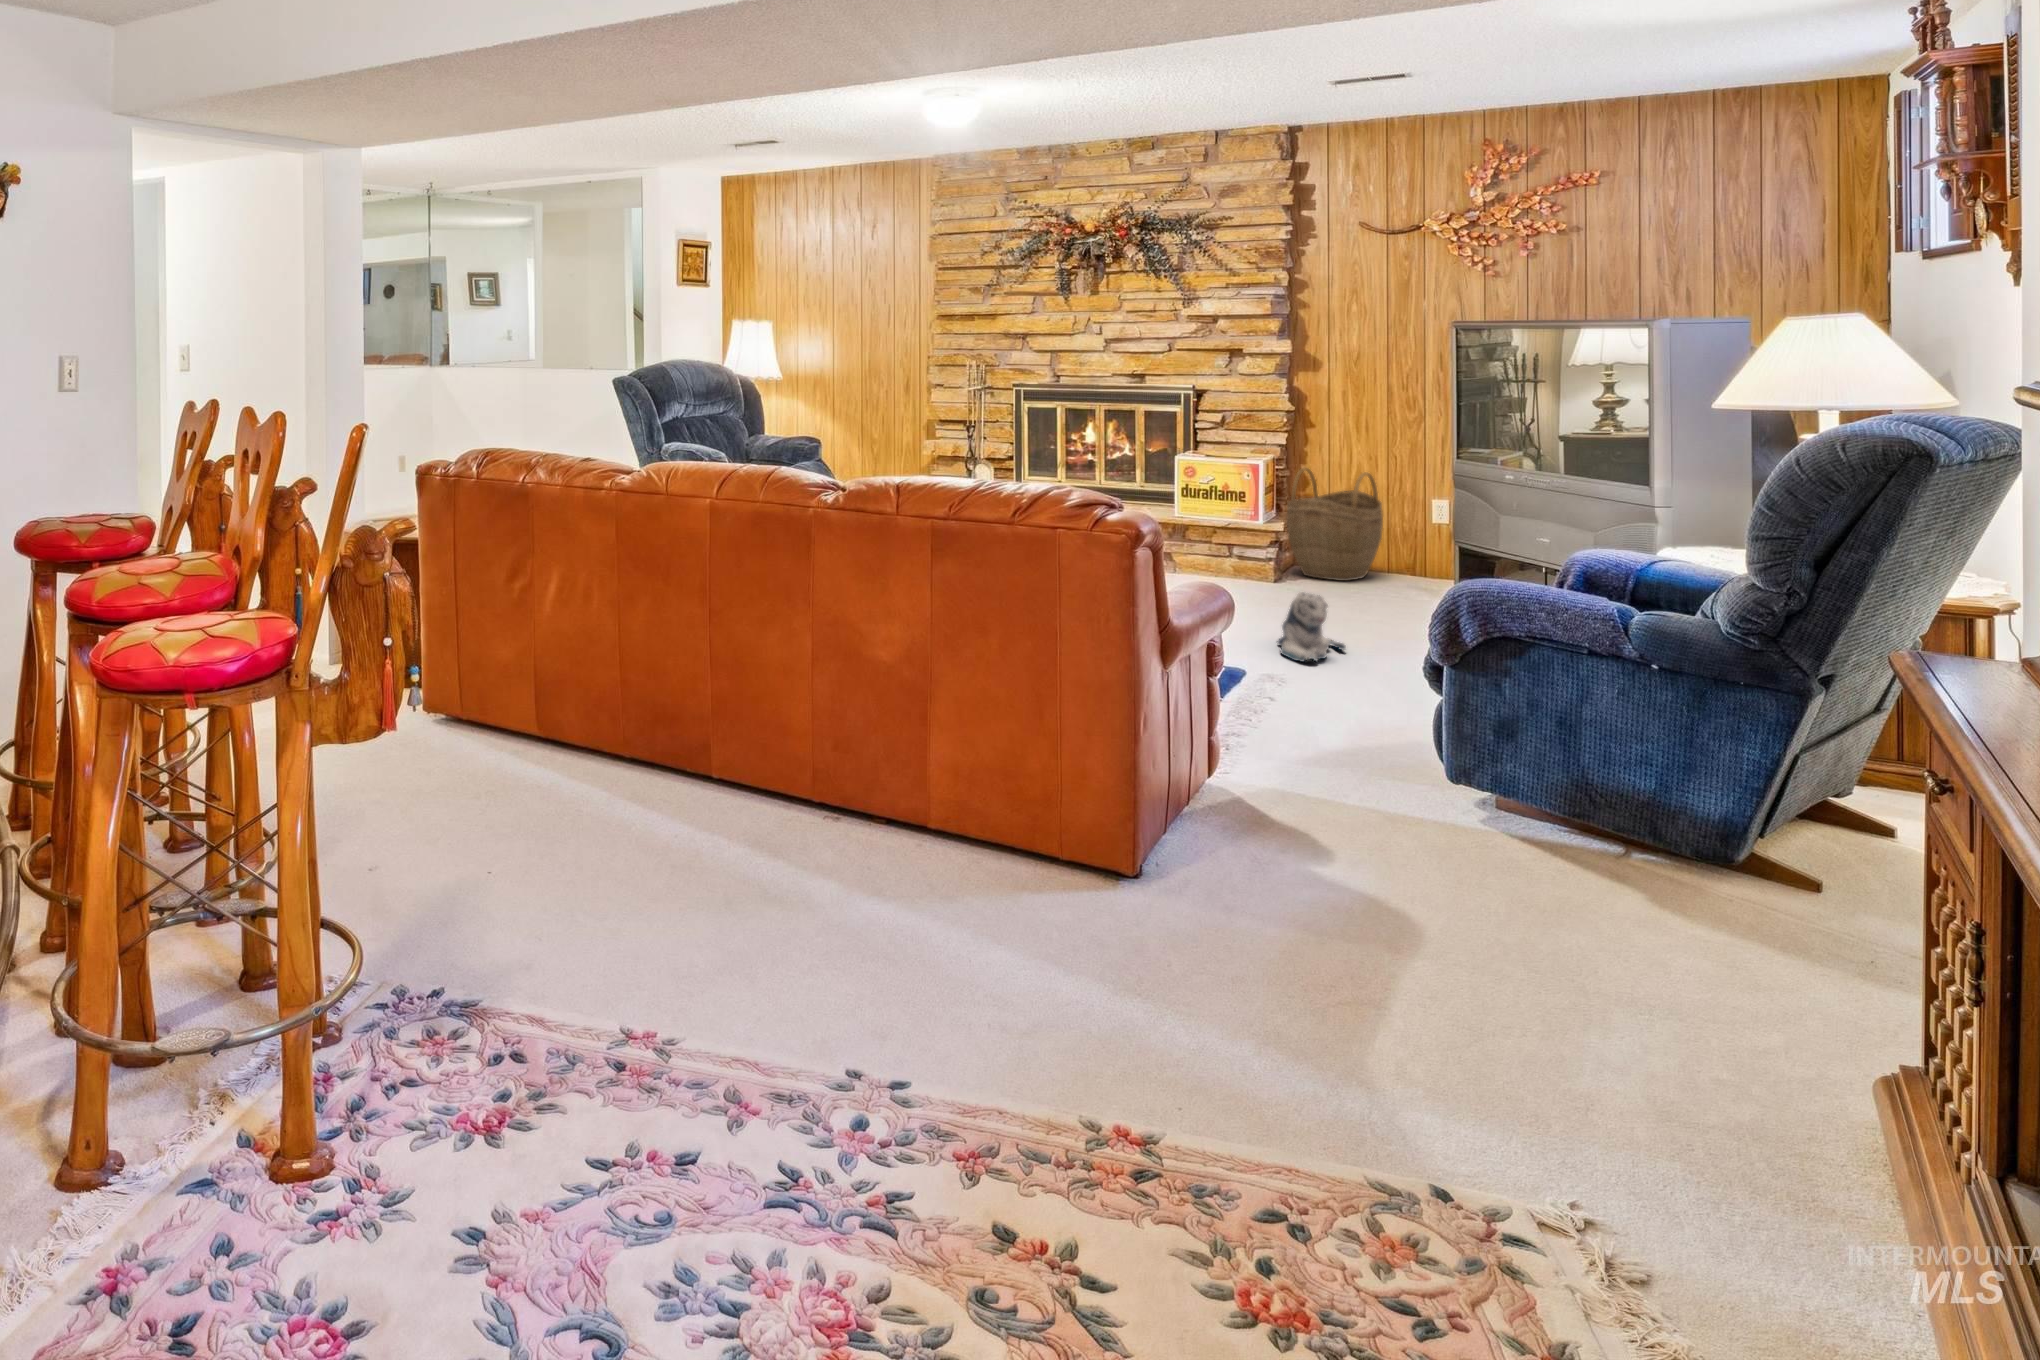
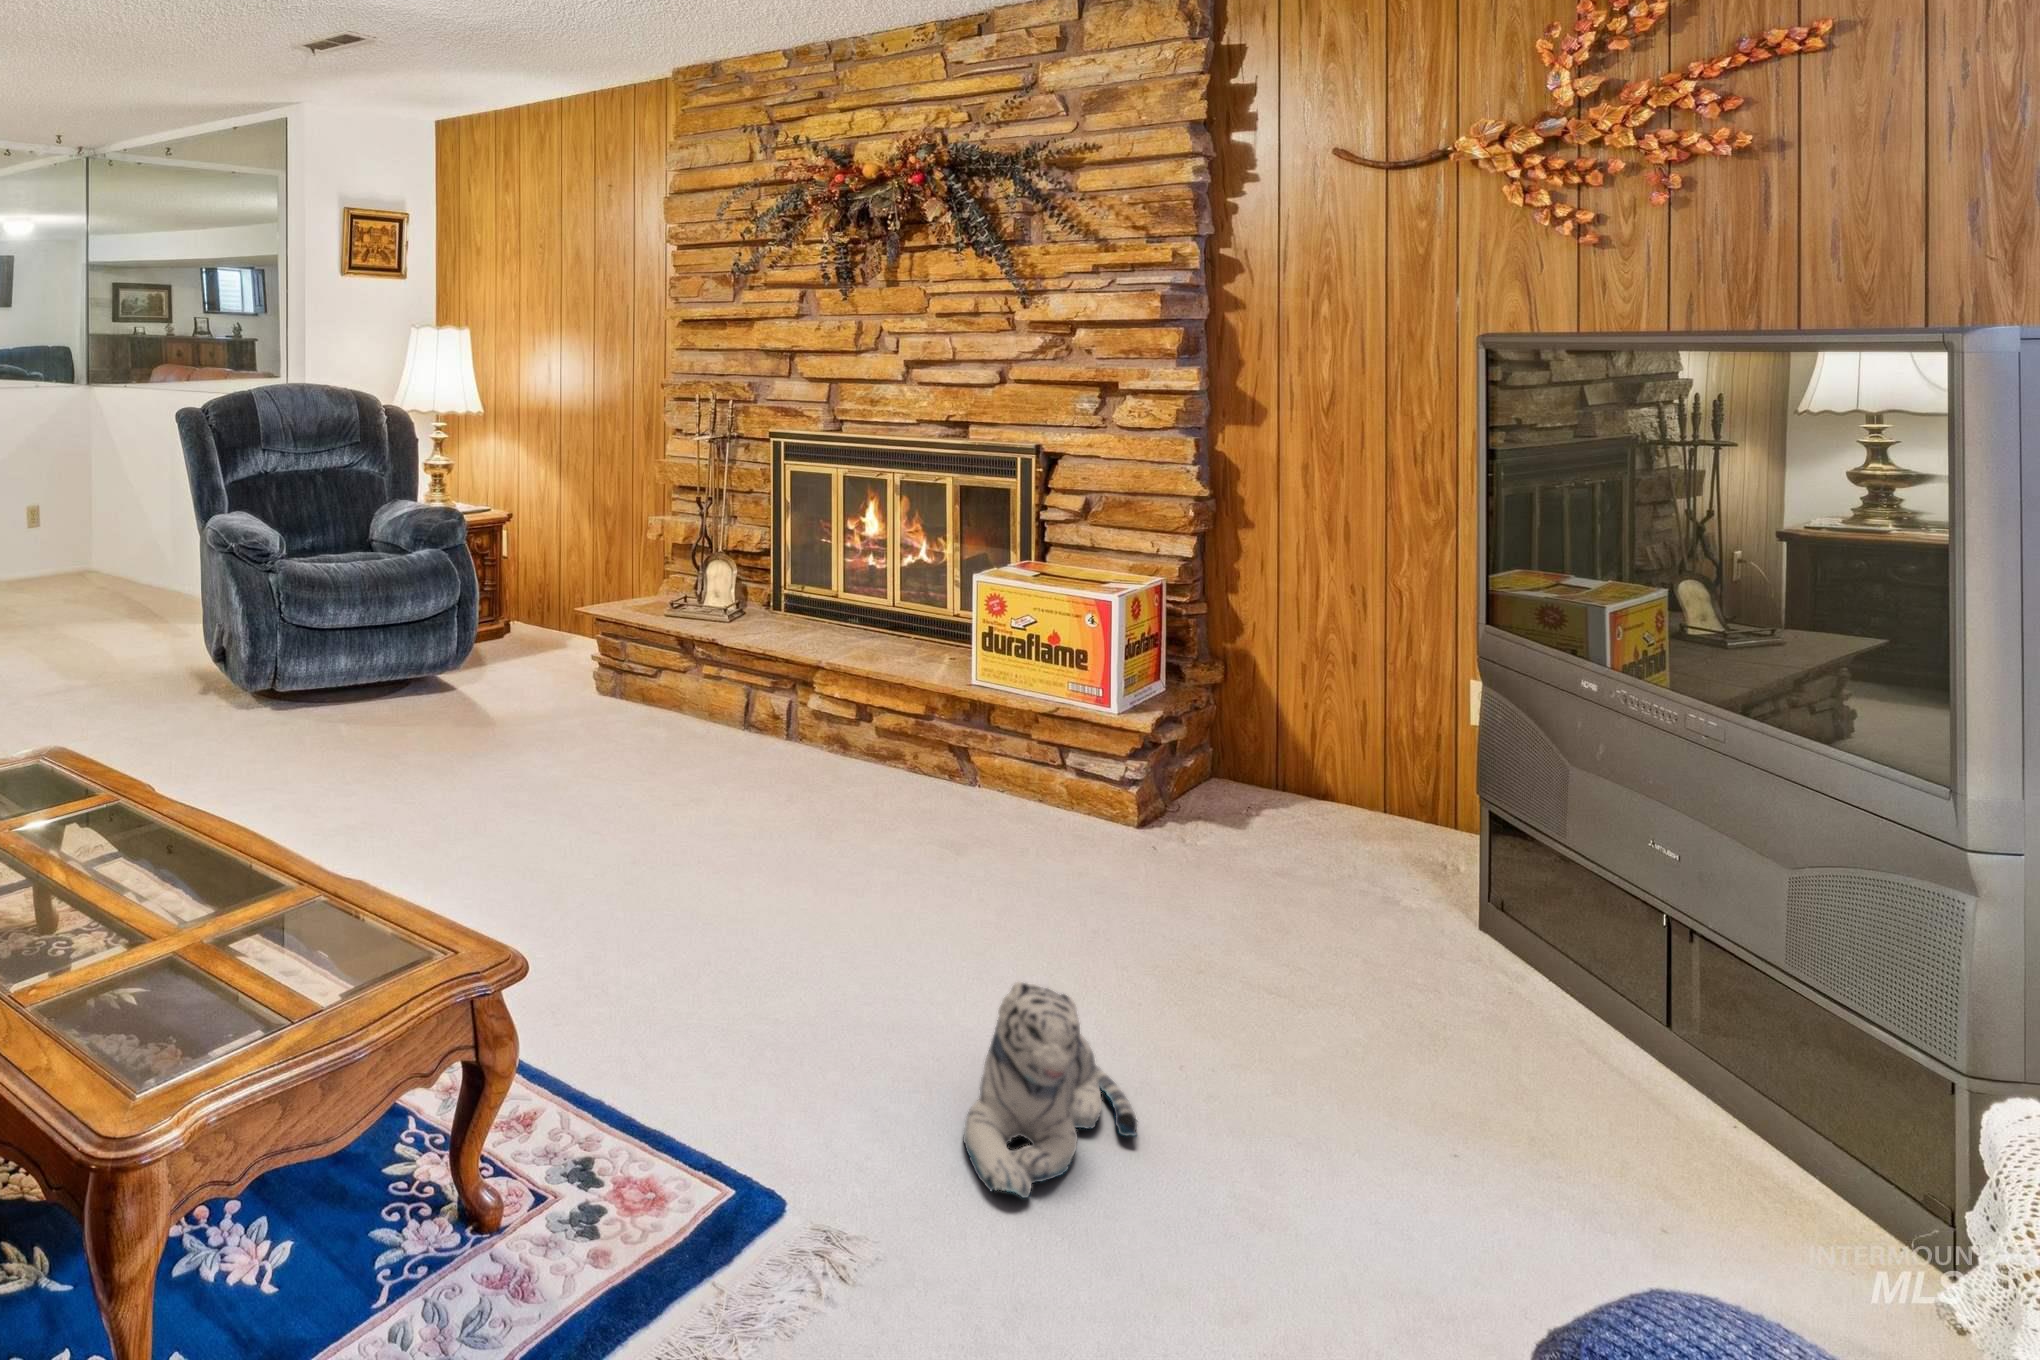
woven basket: present [1286,468,1383,581] -> none [1172,606,1363,838]

